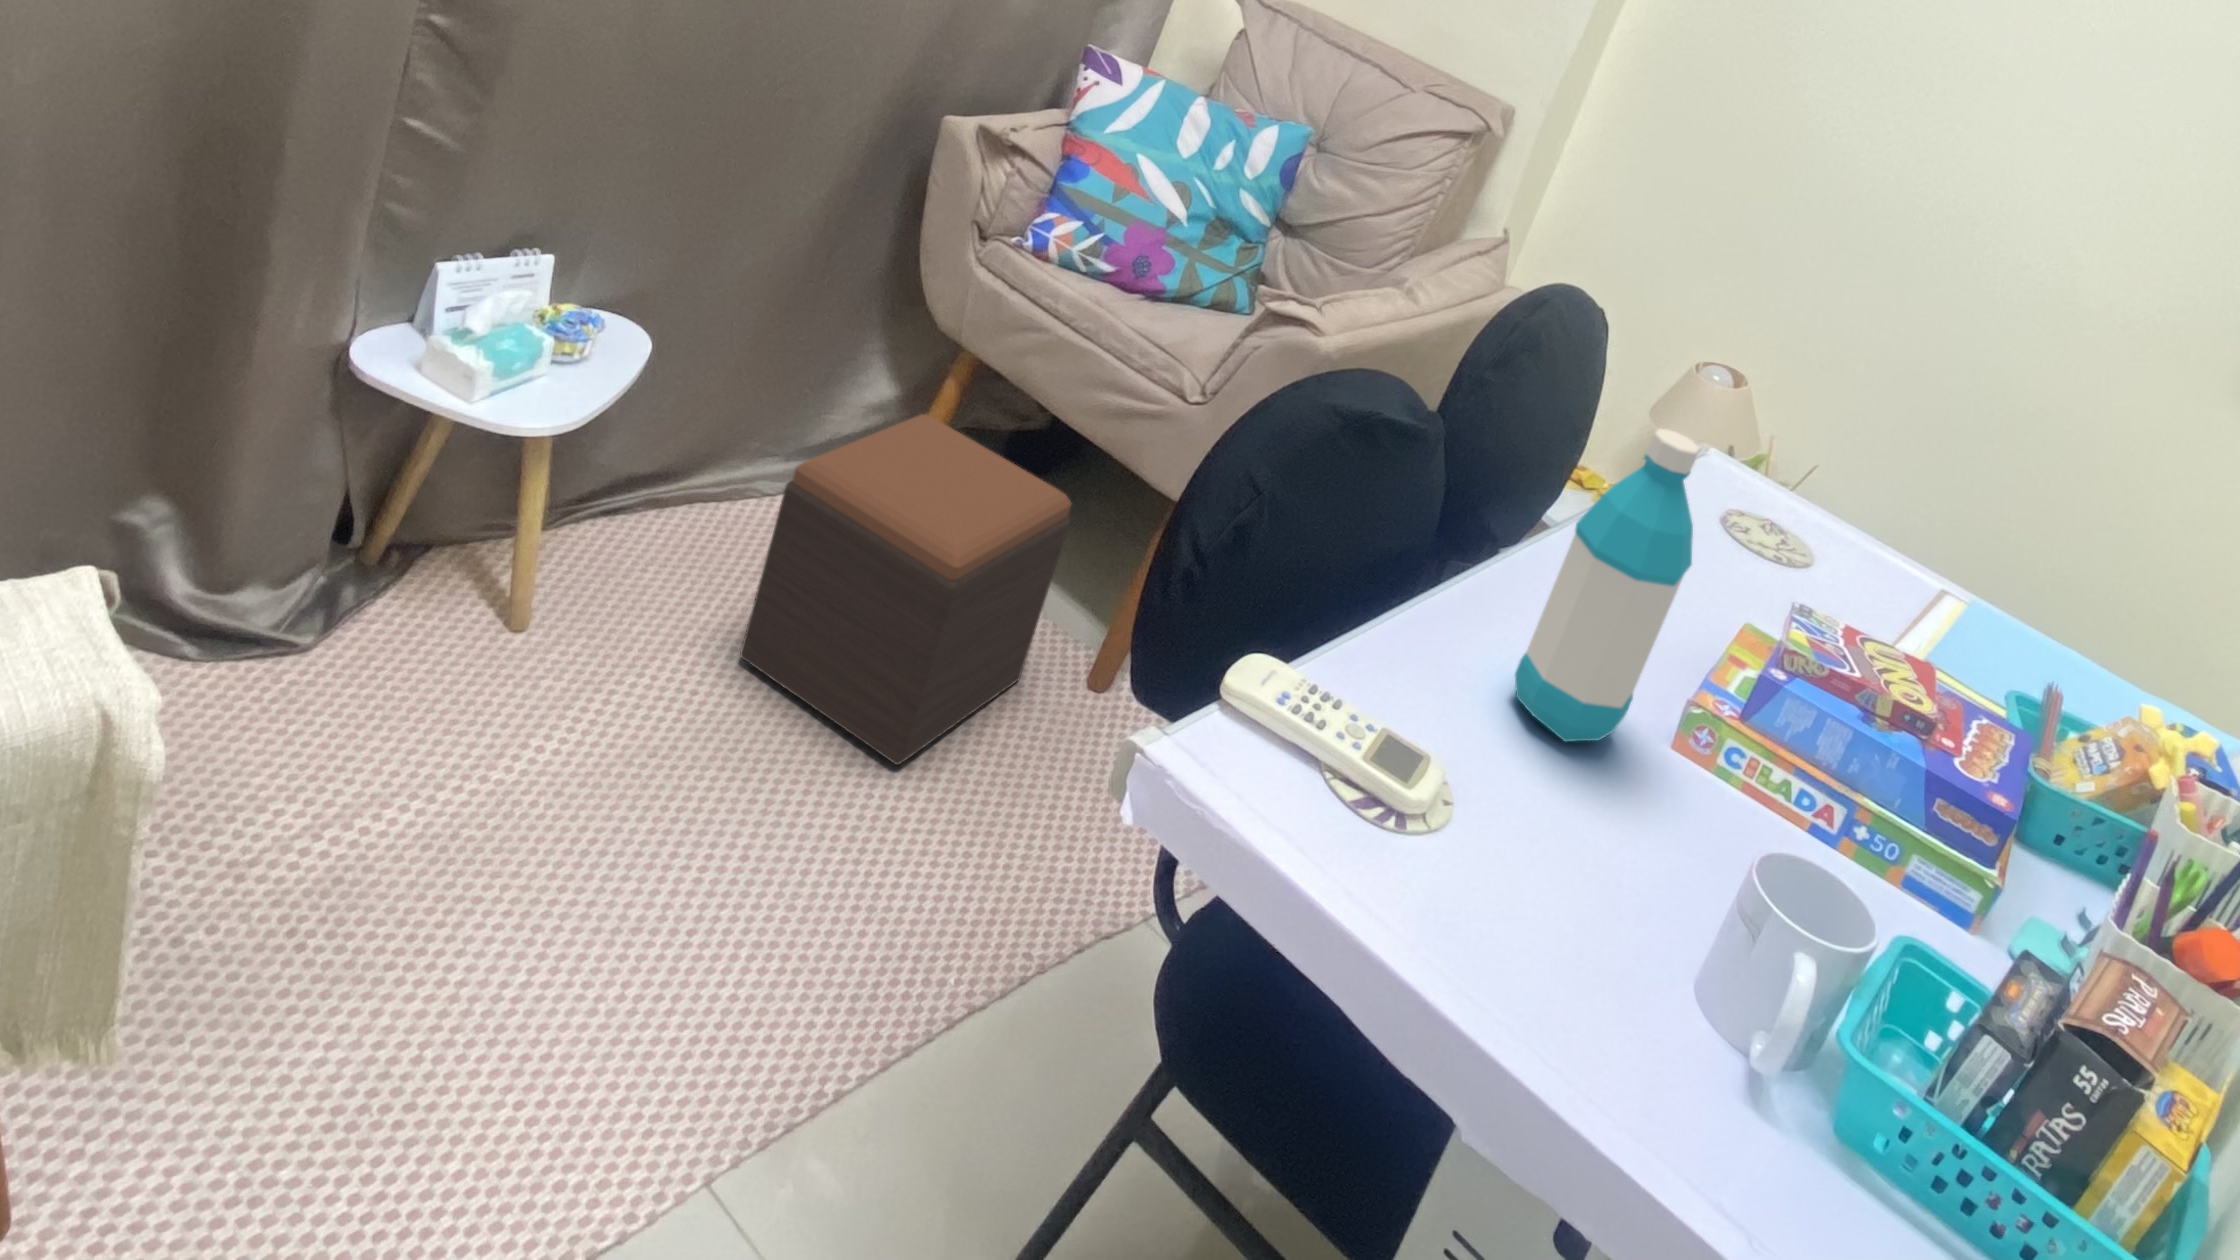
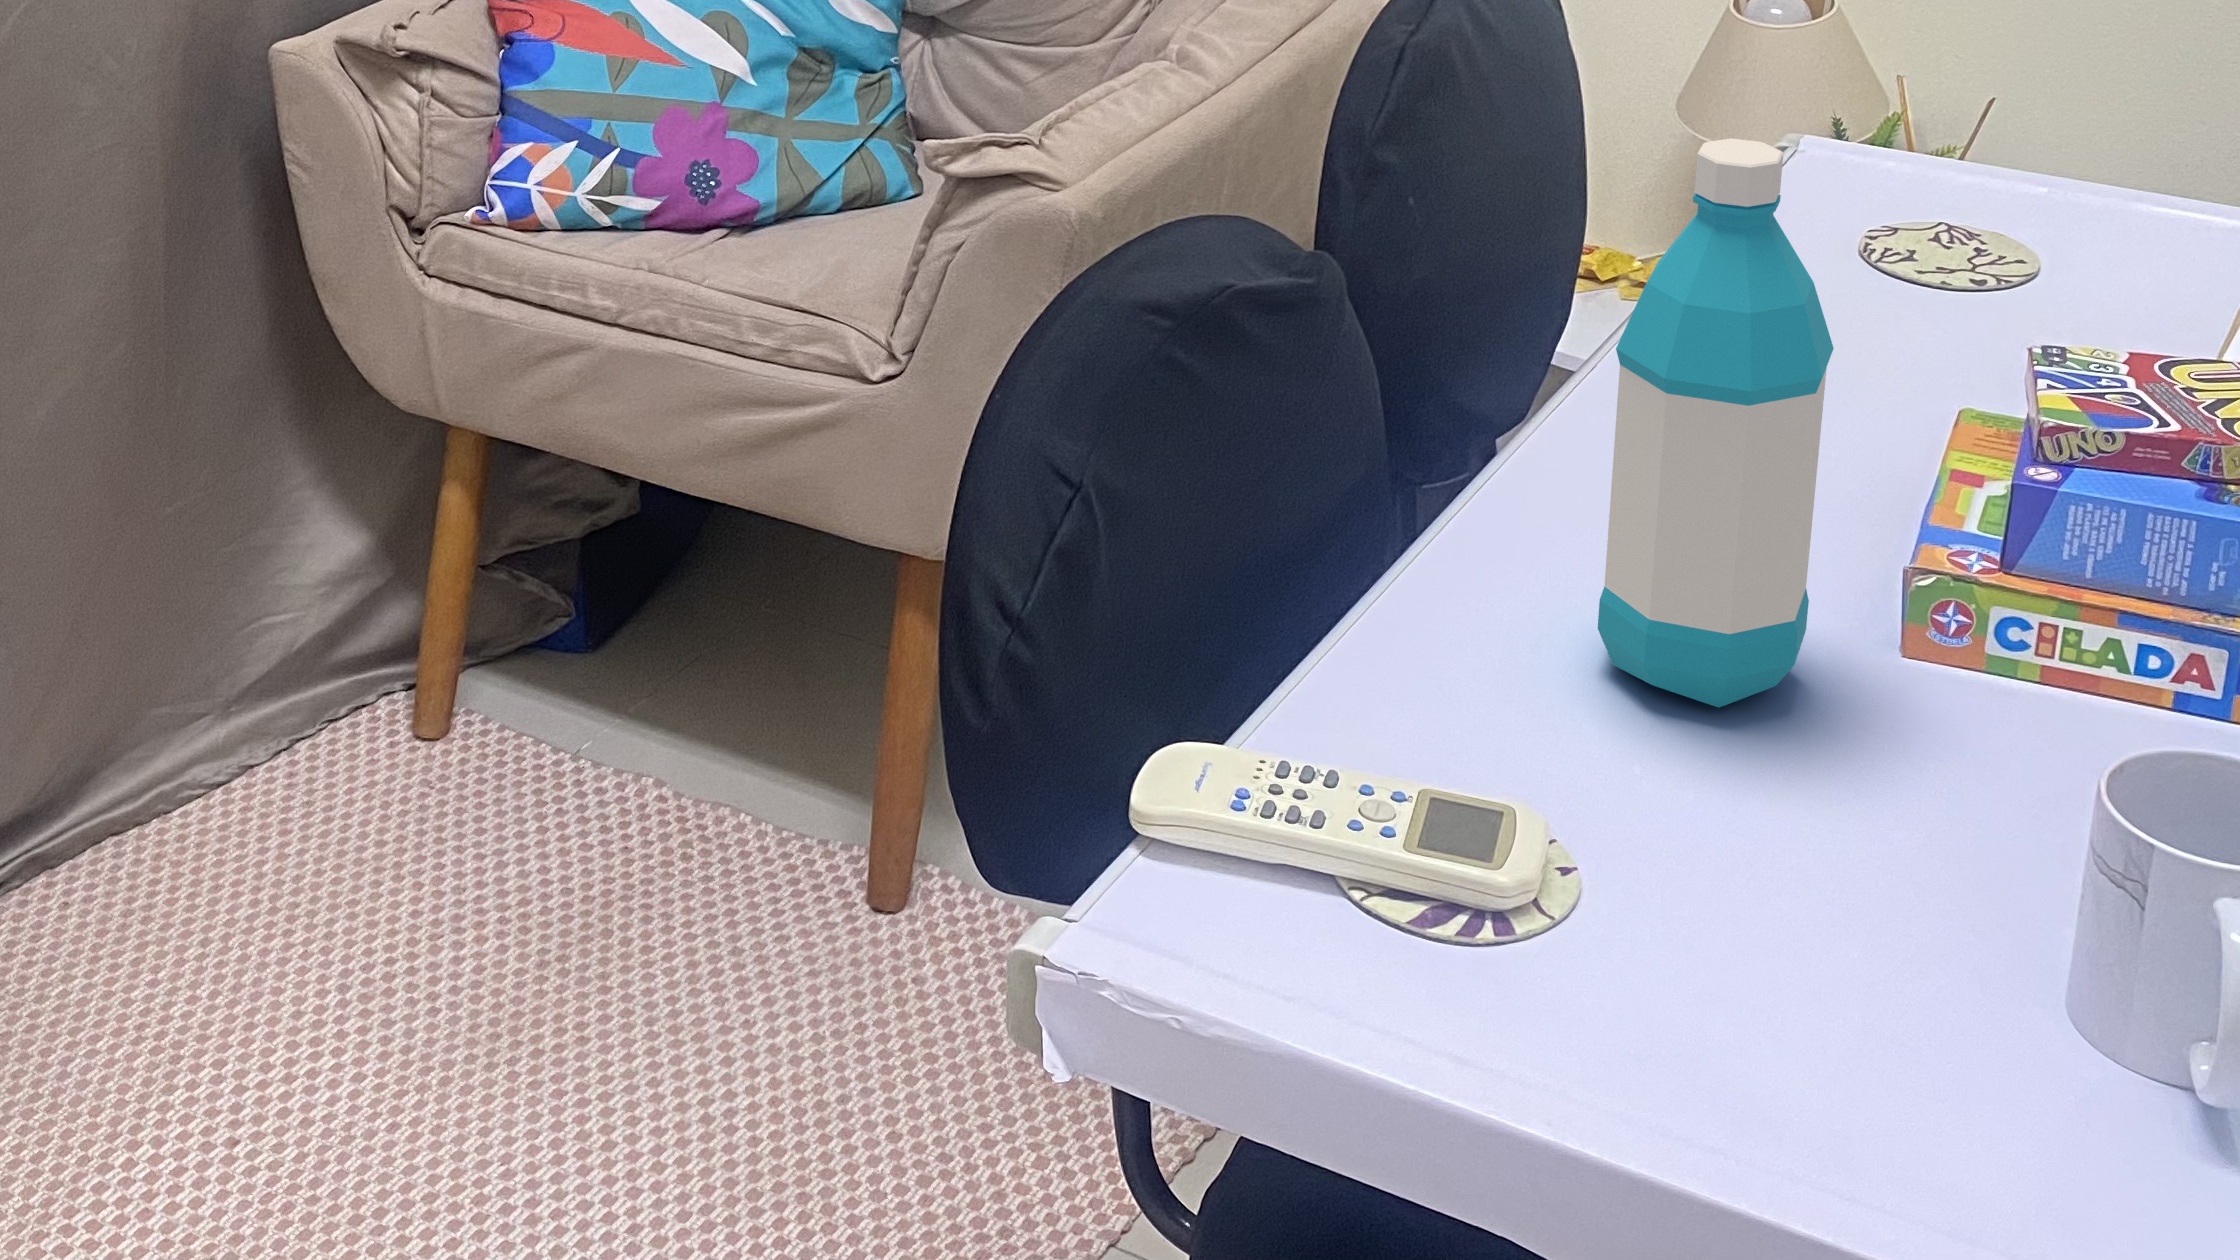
footstool: present [740,414,1072,765] -> none [253,558,753,1142]

